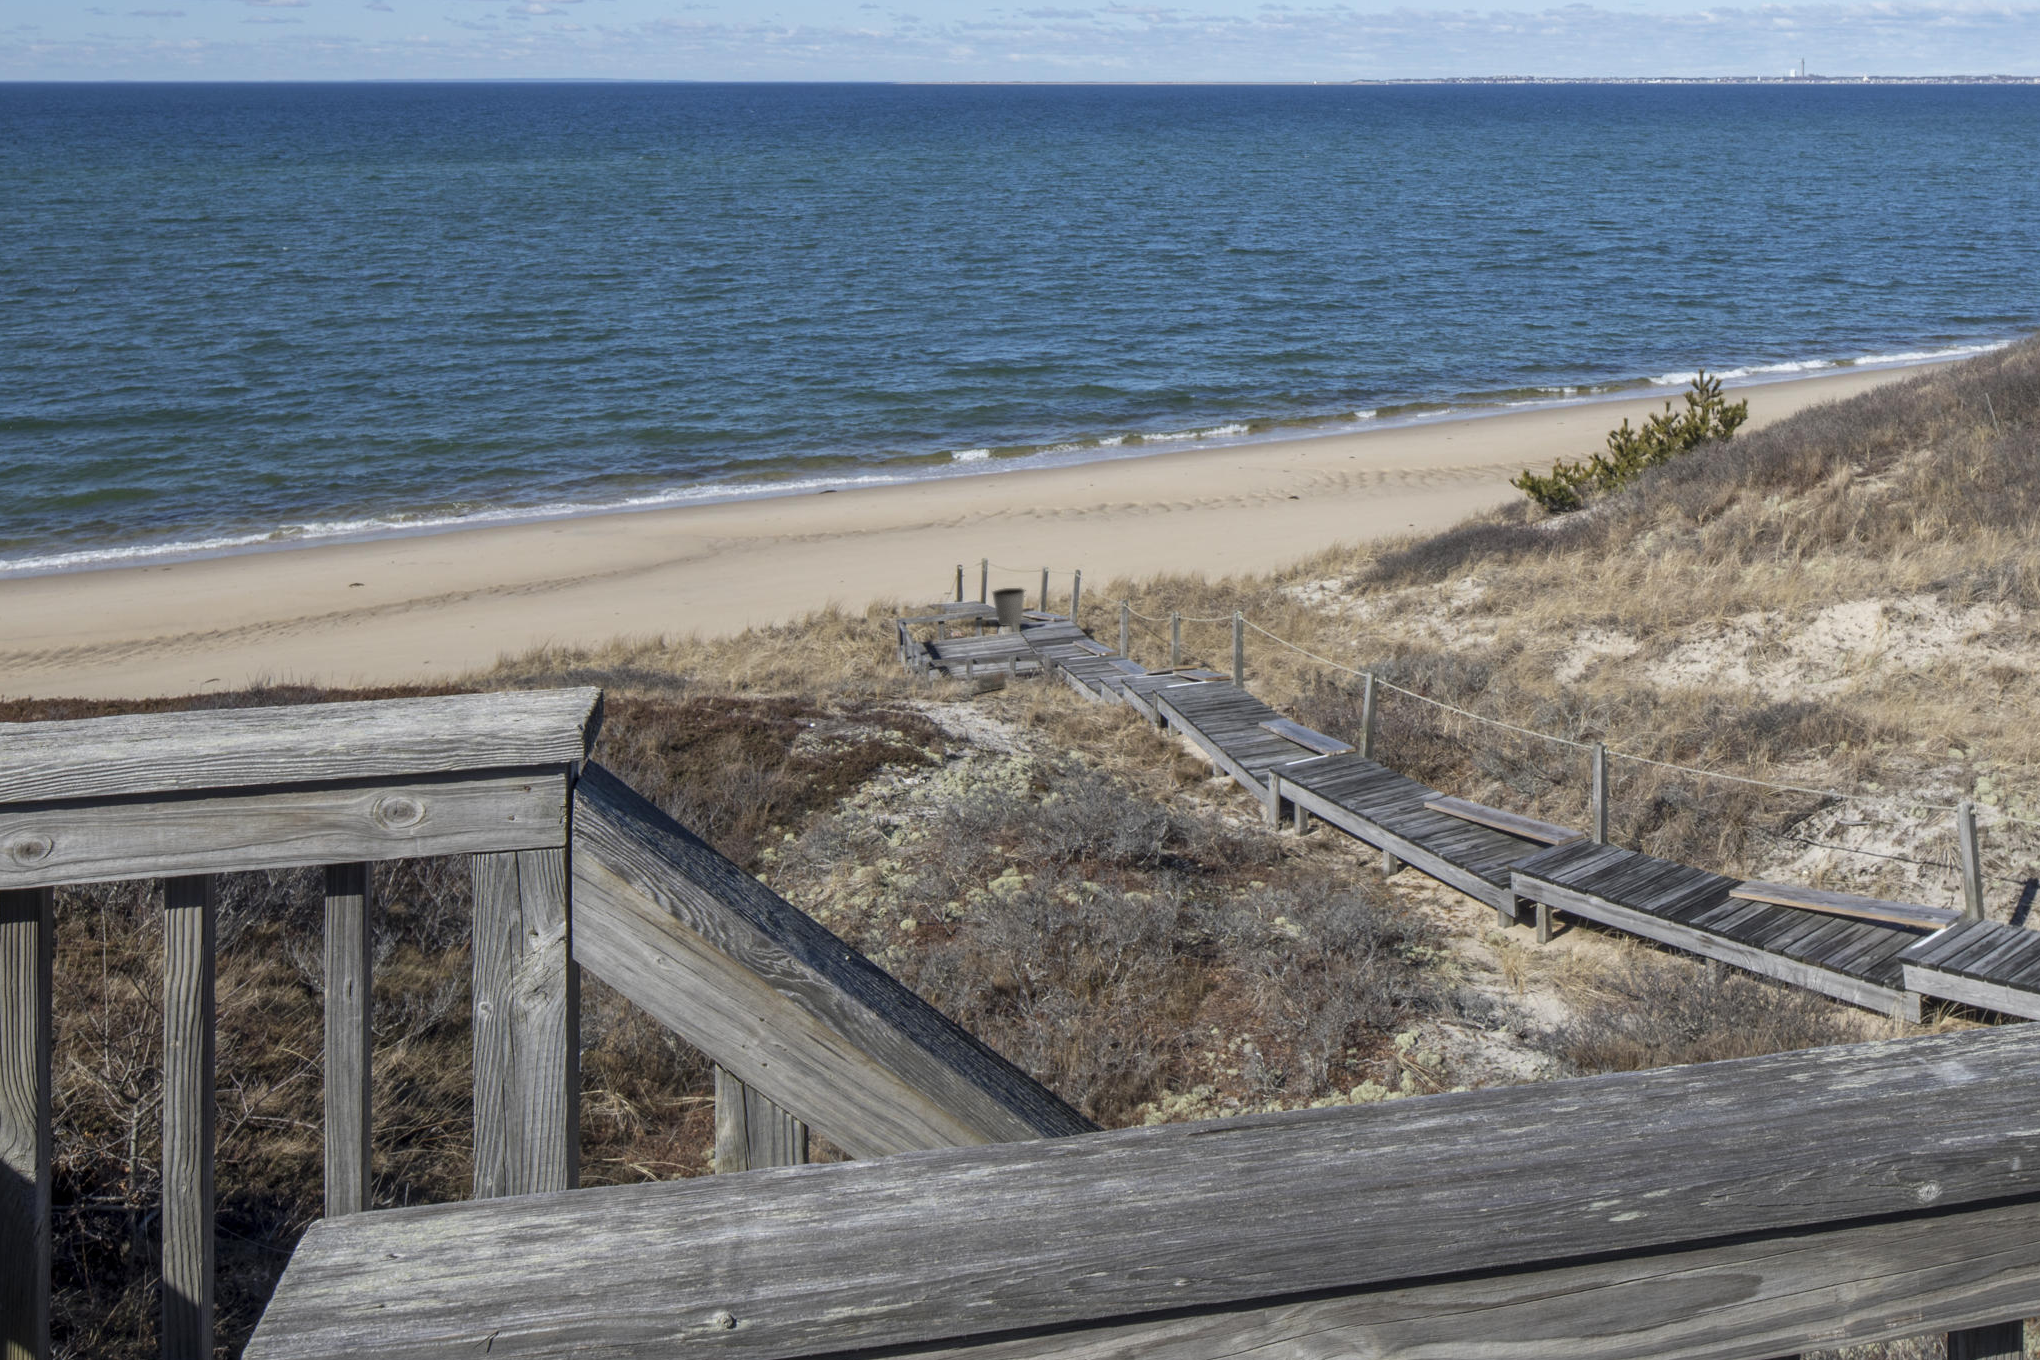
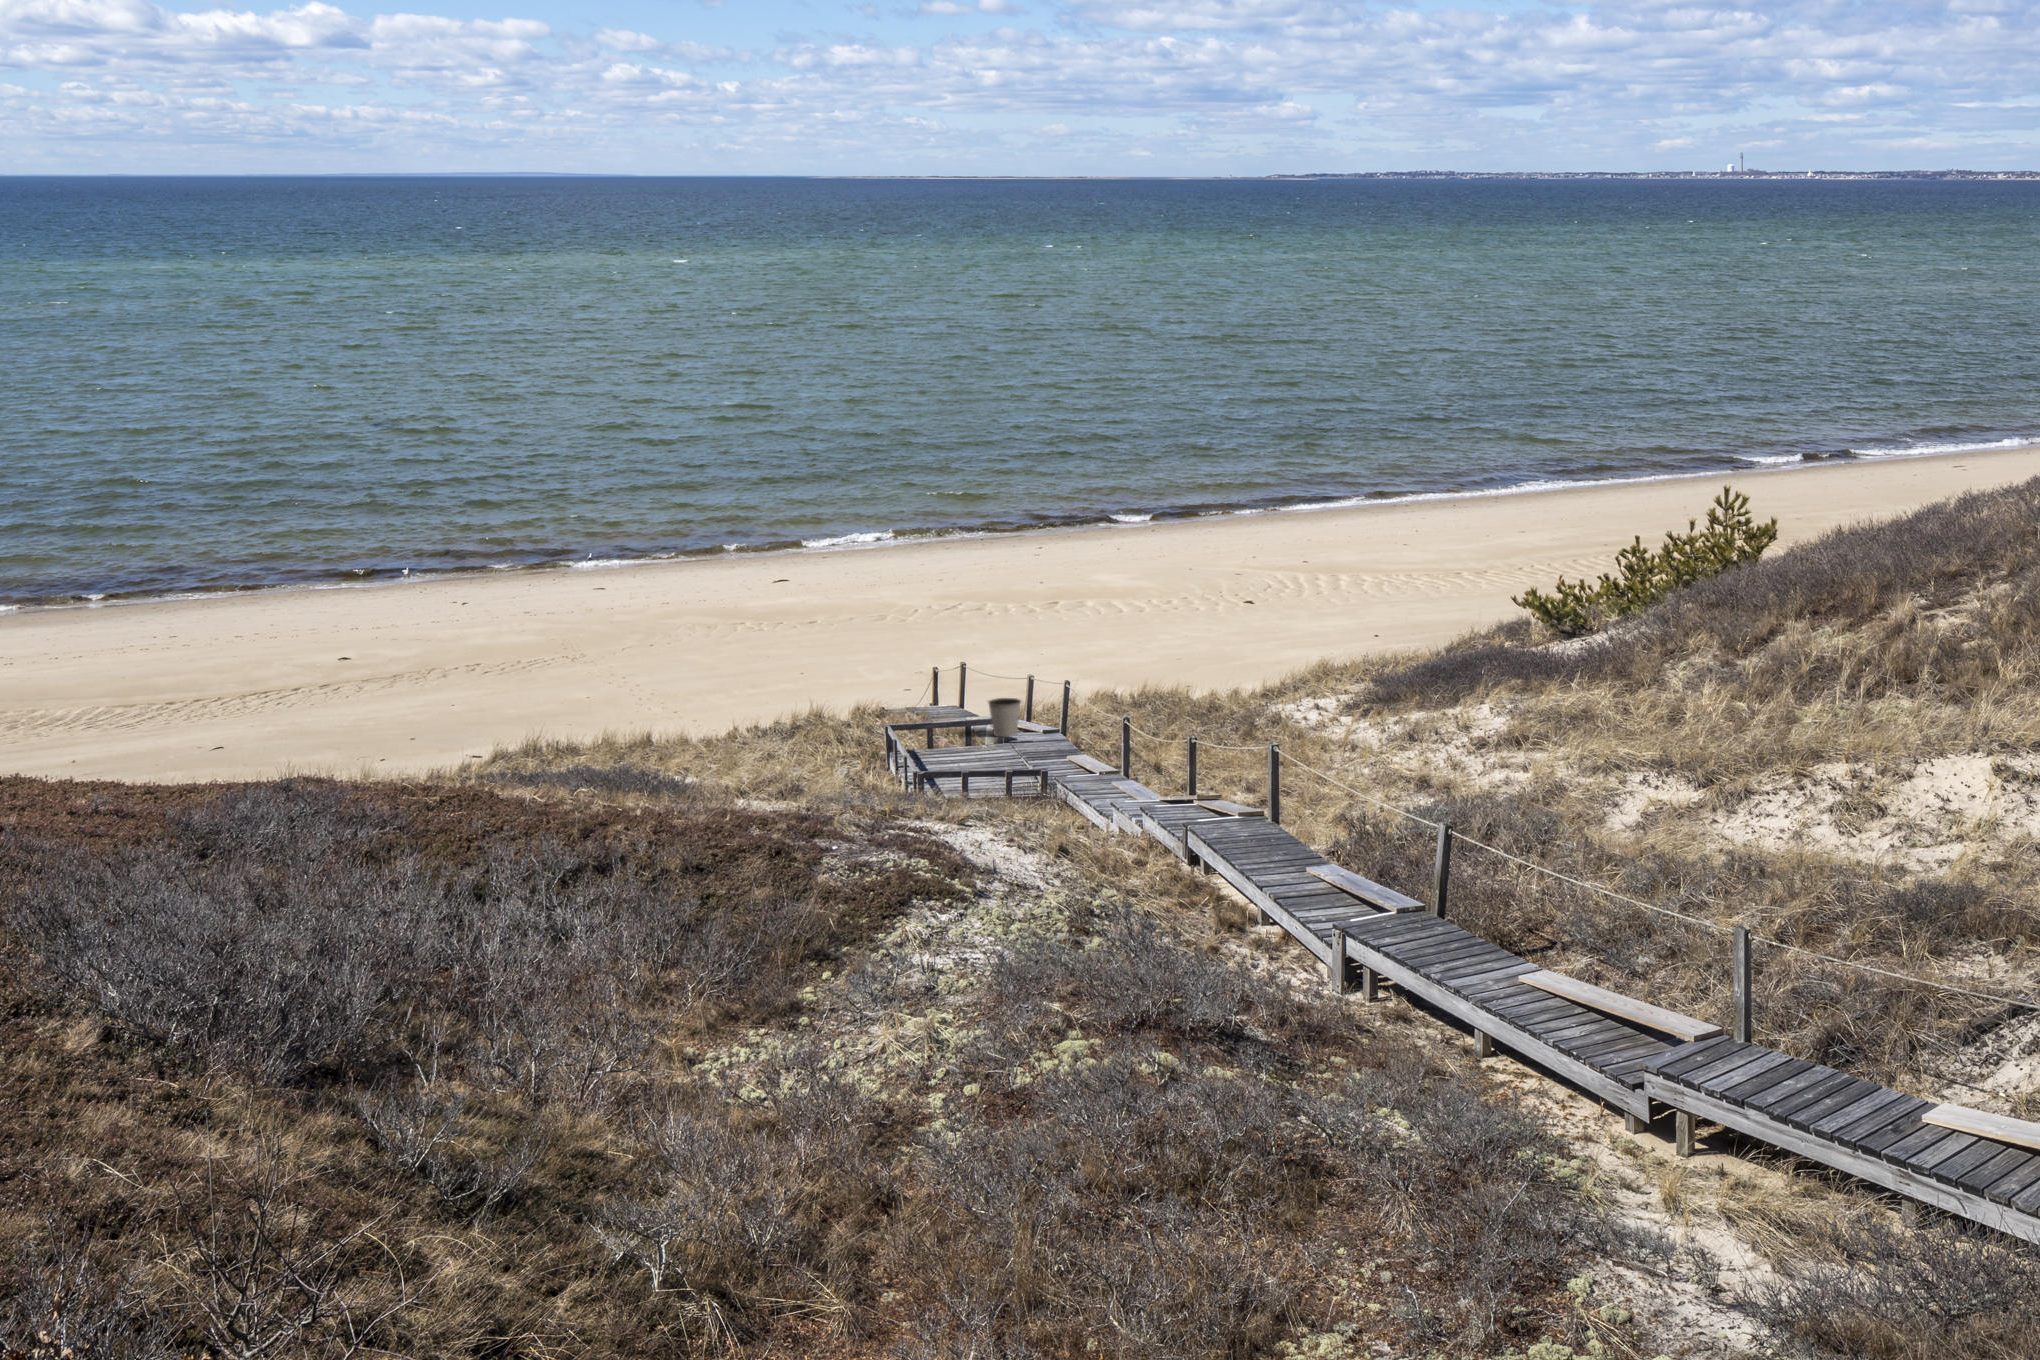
bag: present [978,668,1006,692] -> none [983,772,1013,808]

